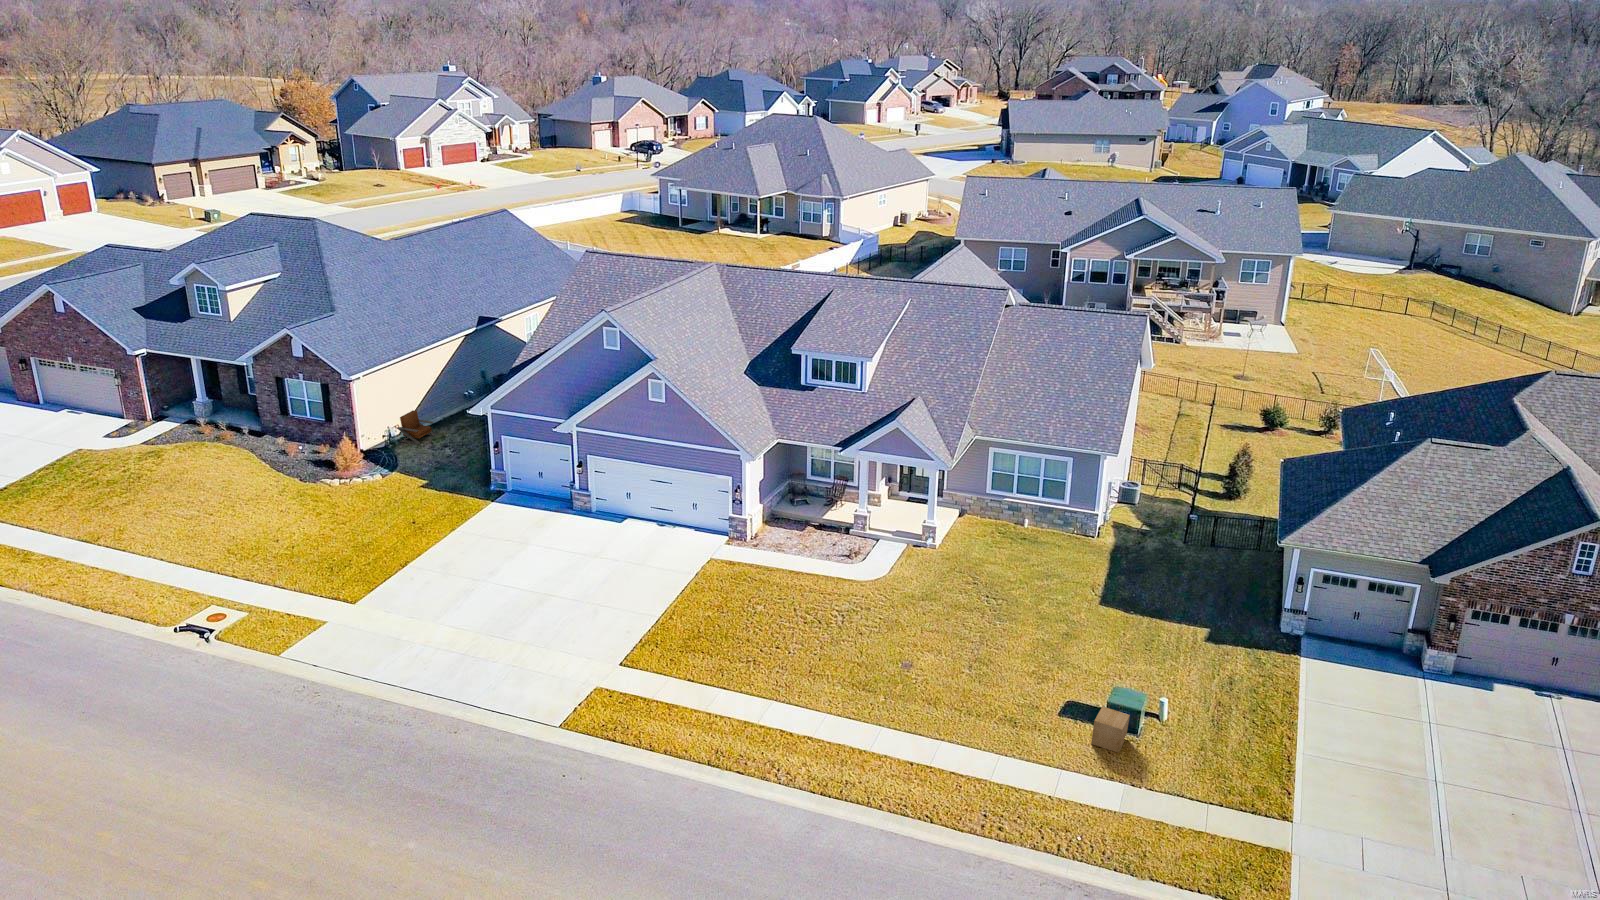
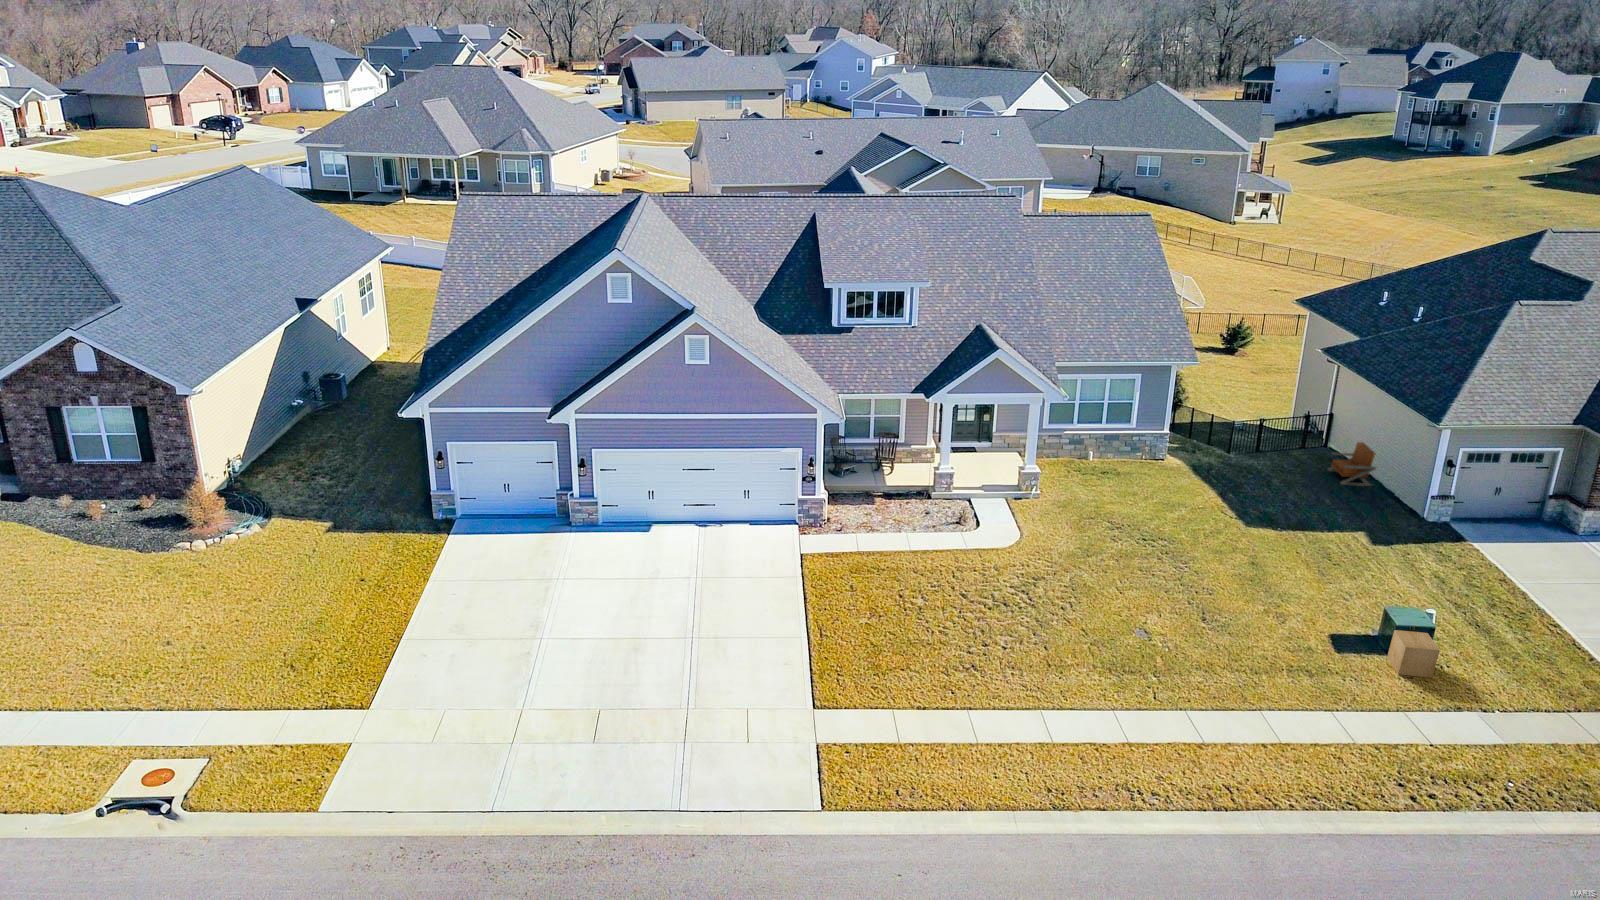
lounge chair: present [397,410,435,445] -> present [1328,442,1376,486]

